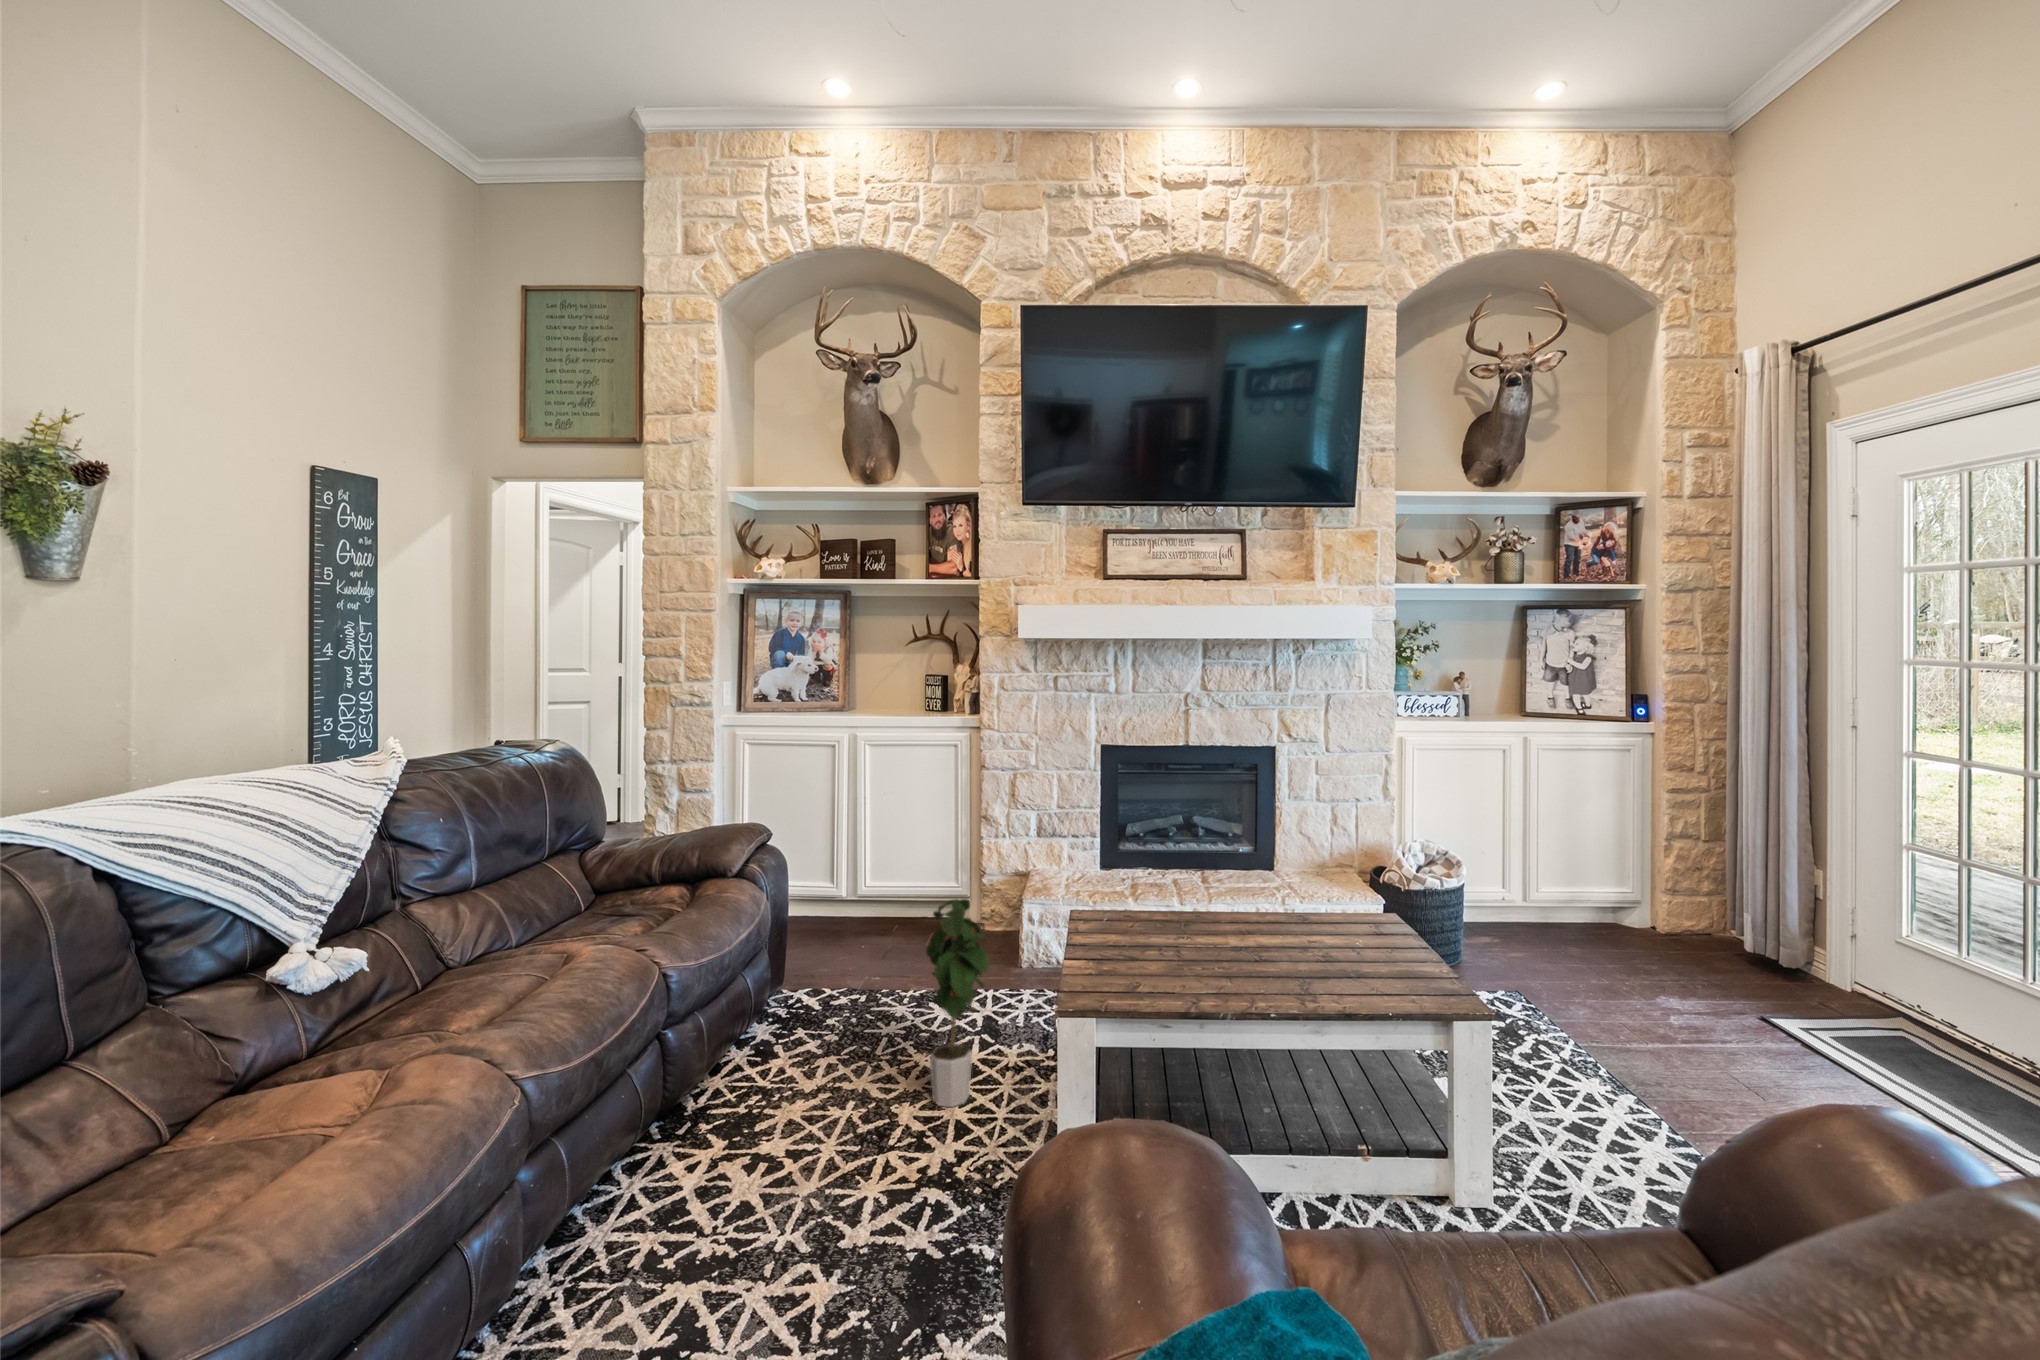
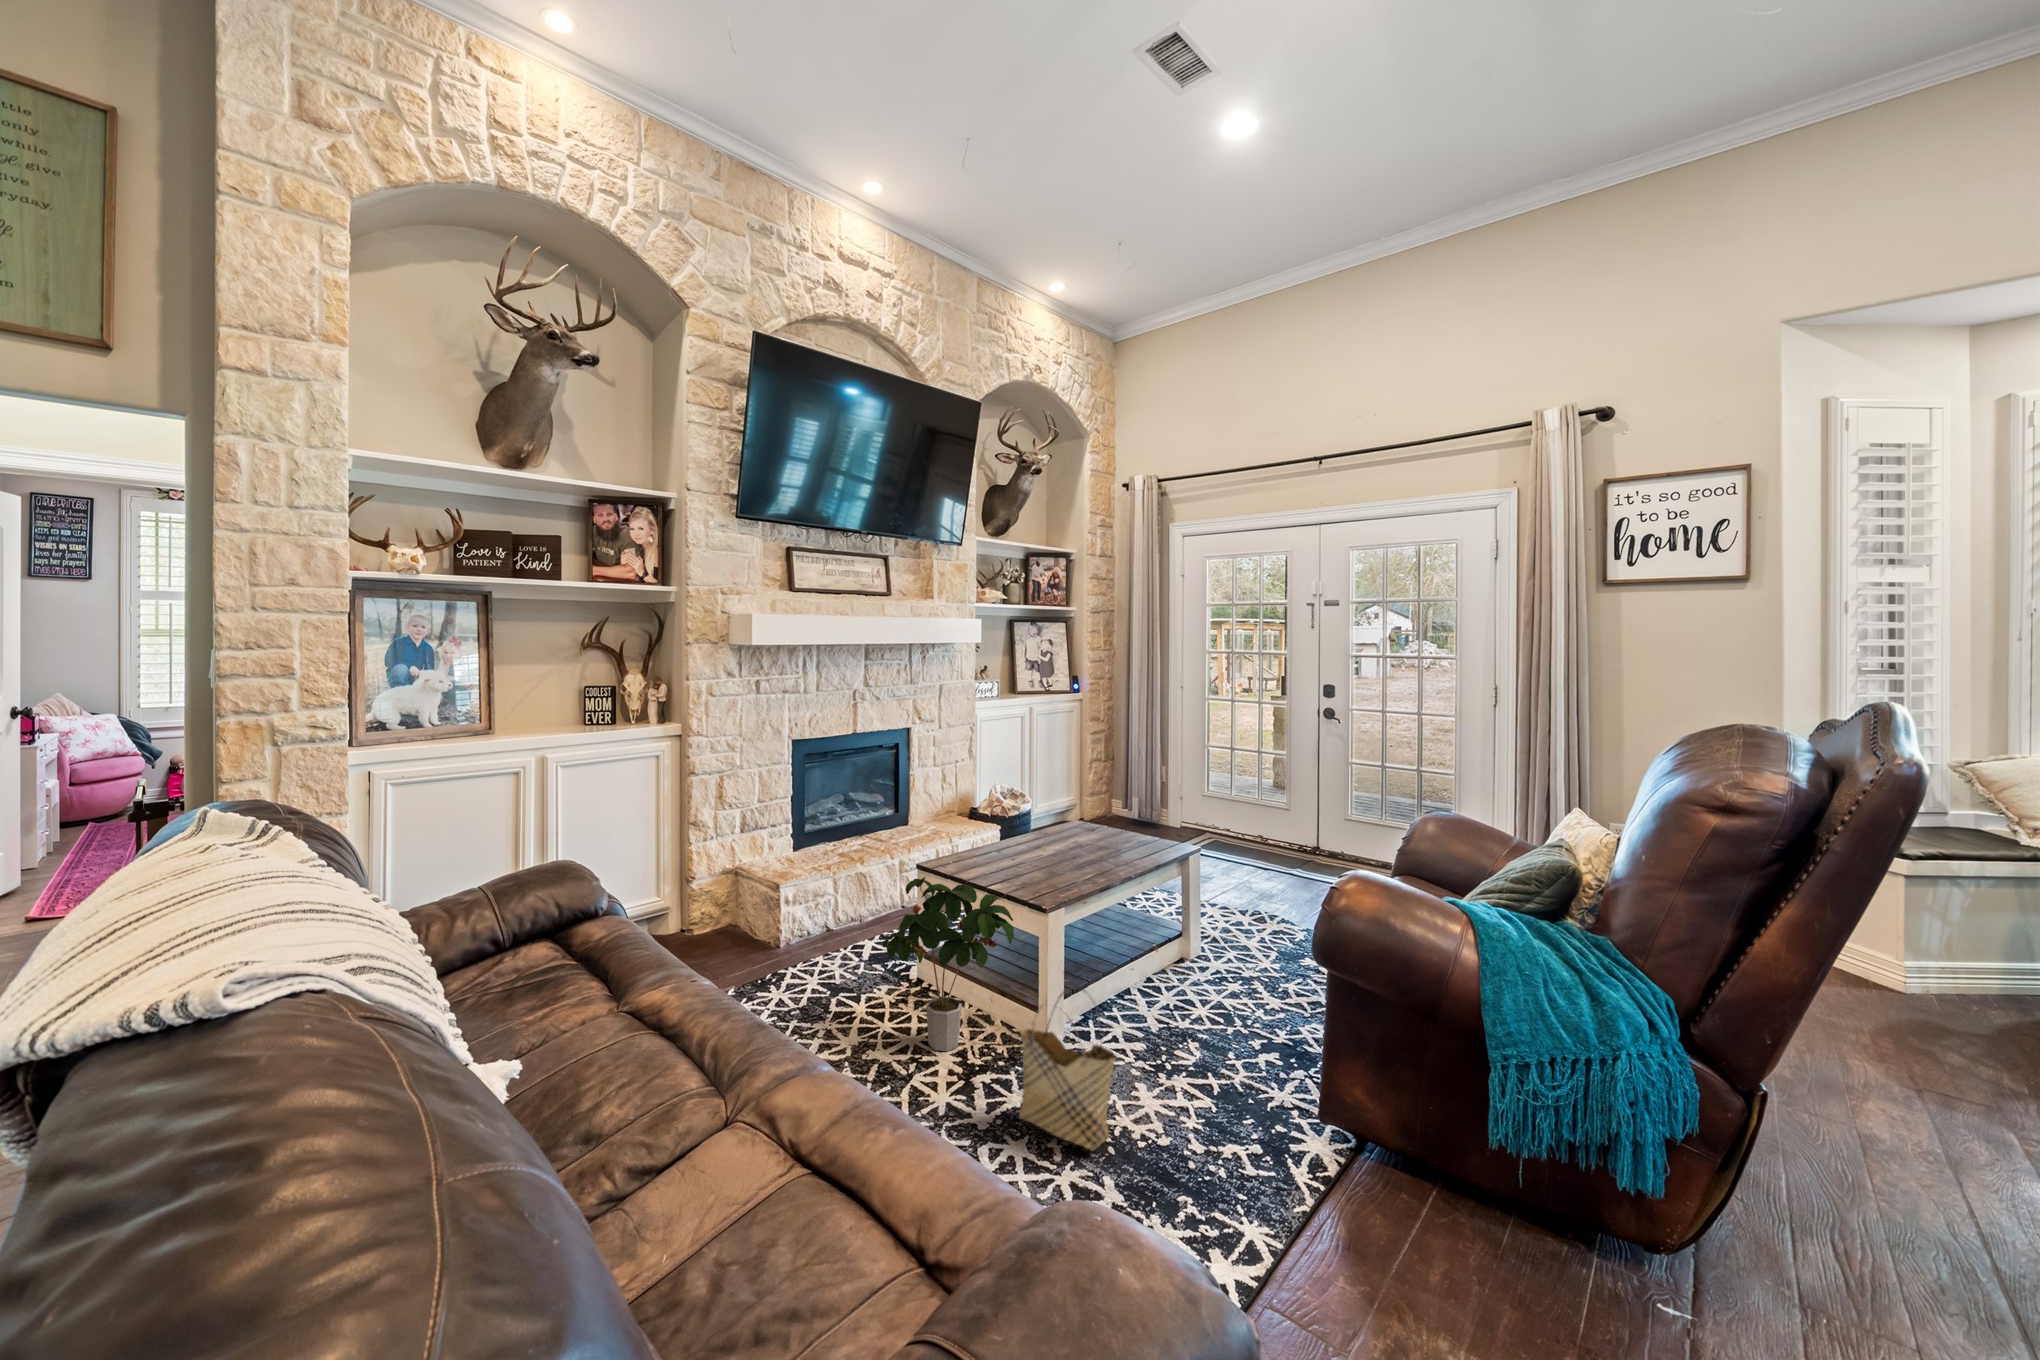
woven basket: none [838,1058,913,1265] -> present [1019,987,1115,1151]

